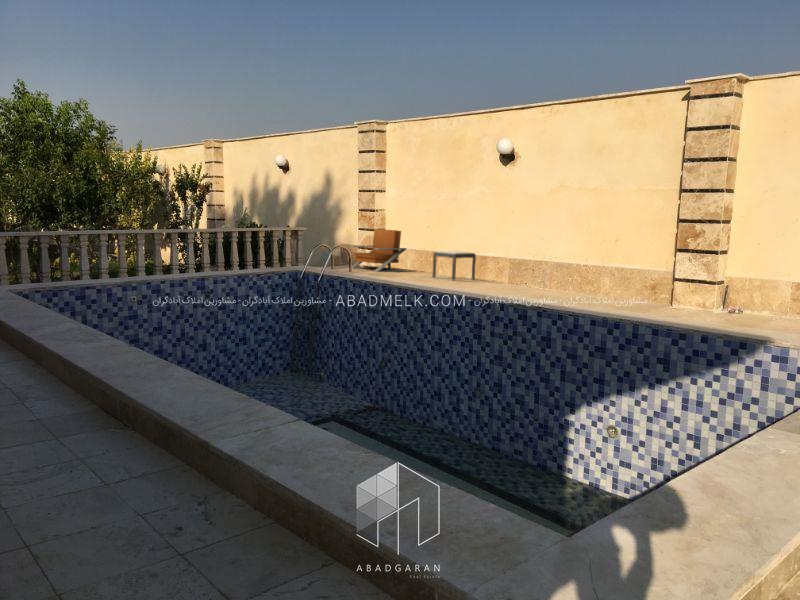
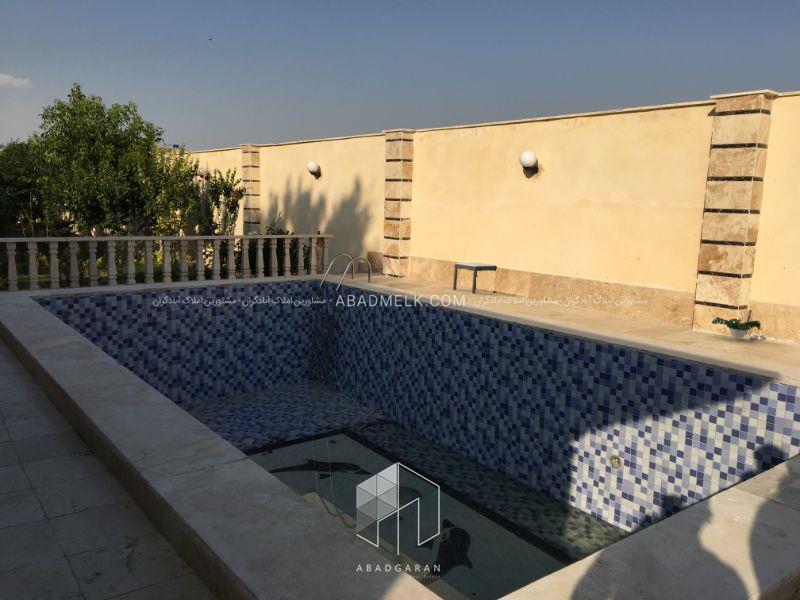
lounge chair: present [351,229,406,272] -> none [373,238,430,282]
potted plant: none [692,293,740,314] -> present [712,317,762,340]

